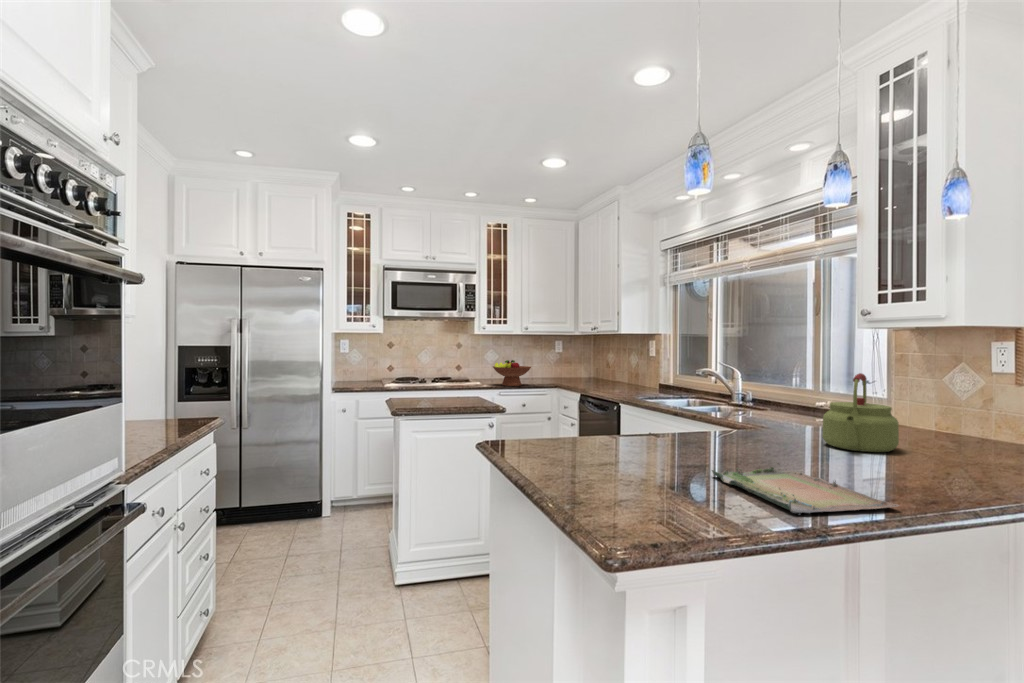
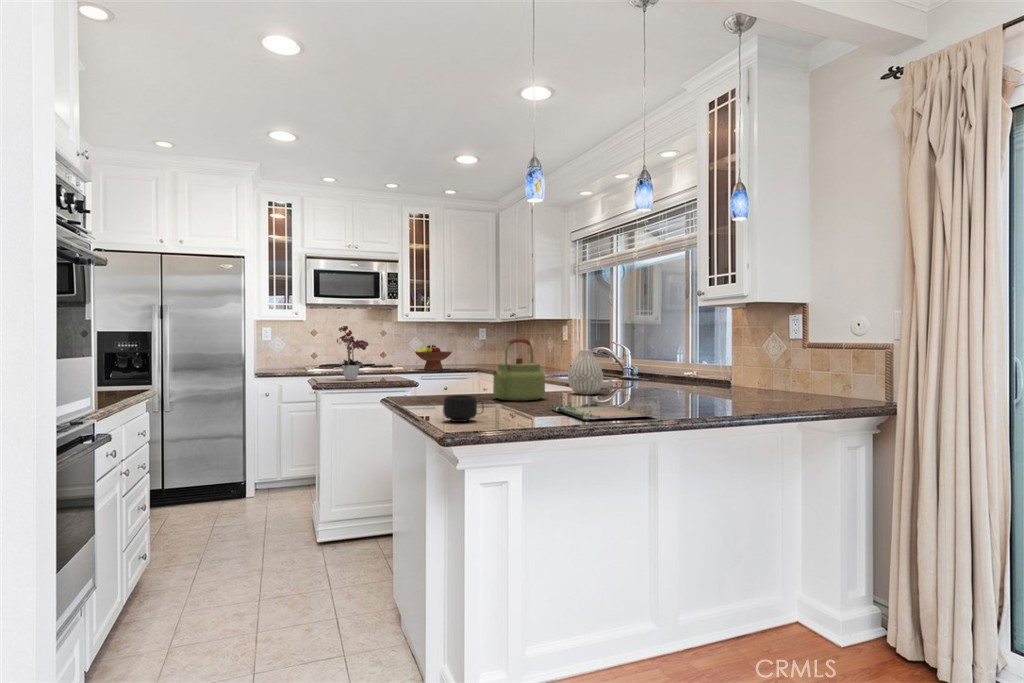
flower arrangement: none [415,341,453,403] -> present [337,326,369,380]
kettle: present [822,373,899,452] -> present [493,338,545,401]
vase: none [700,383,746,440] -> present [568,350,603,395]
mug: none [584,468,643,511] -> present [443,395,484,422]

